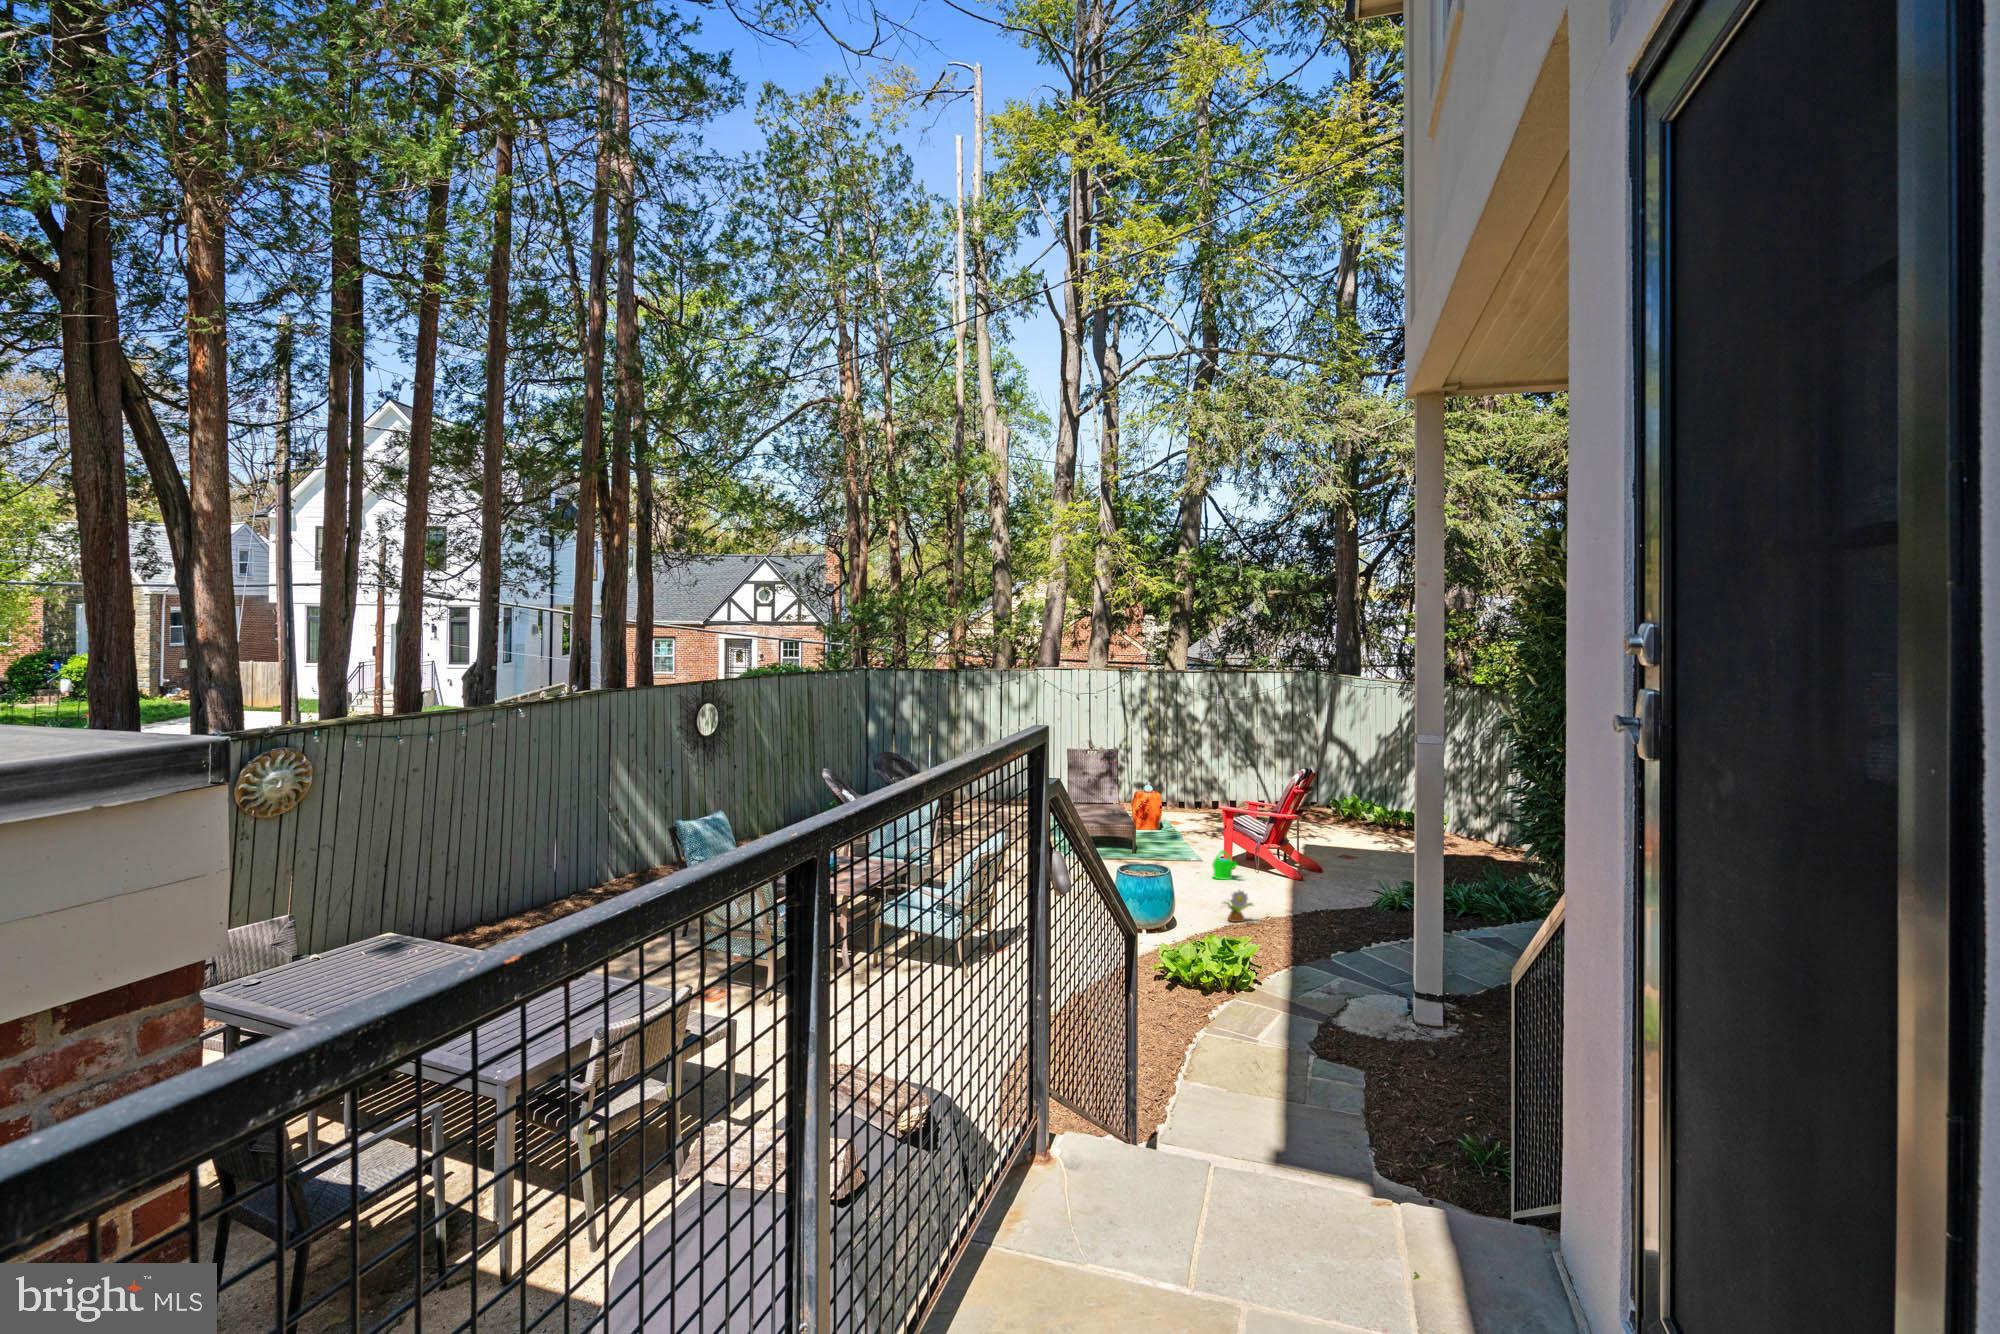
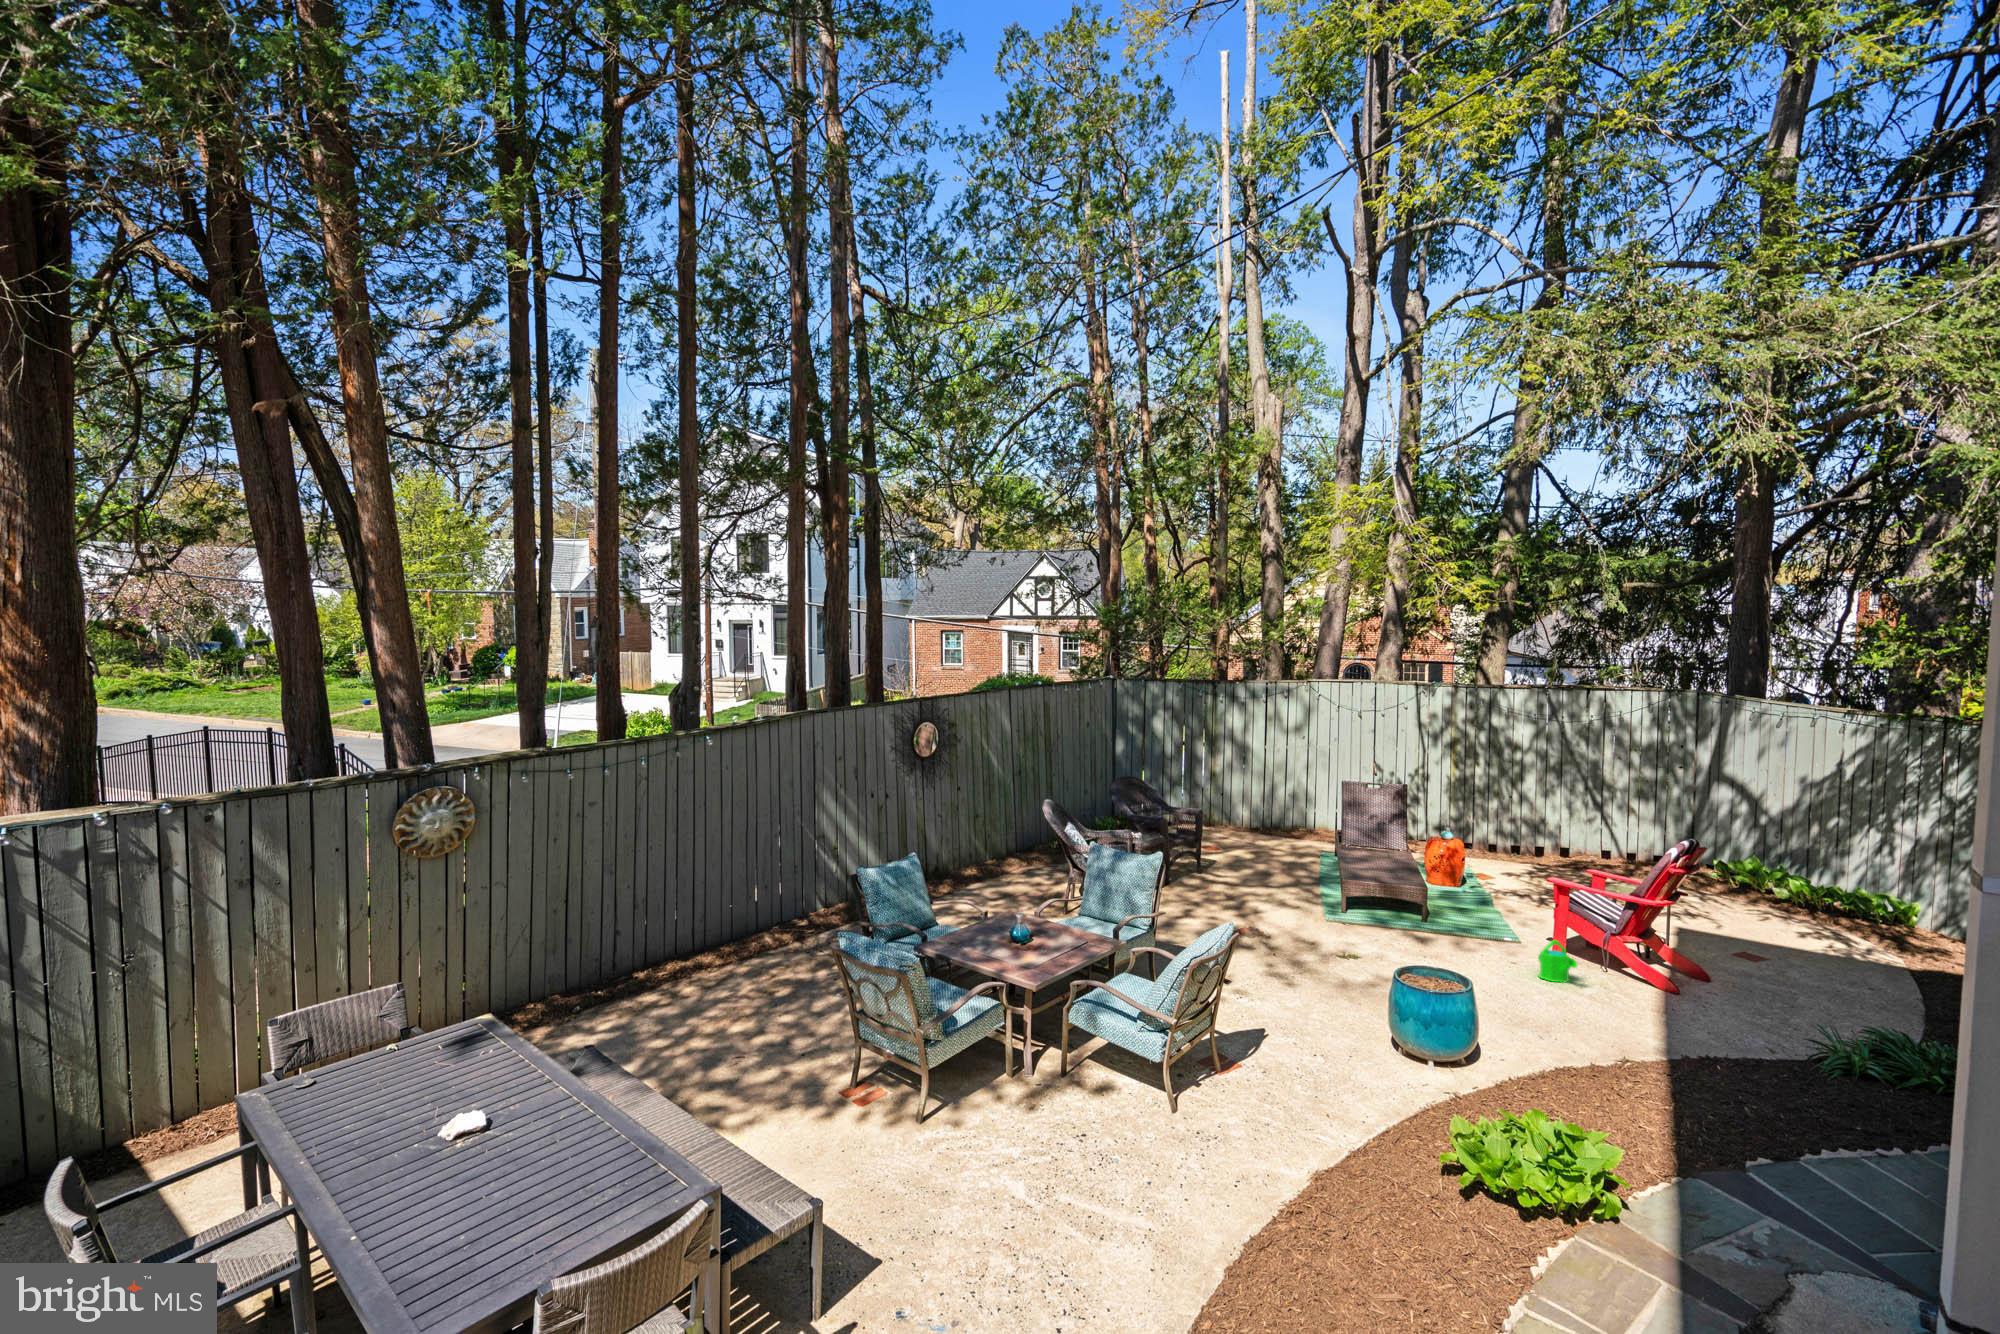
decorative plant: present [1223,890,1254,922] -> none [1551,1024,1608,1073]

